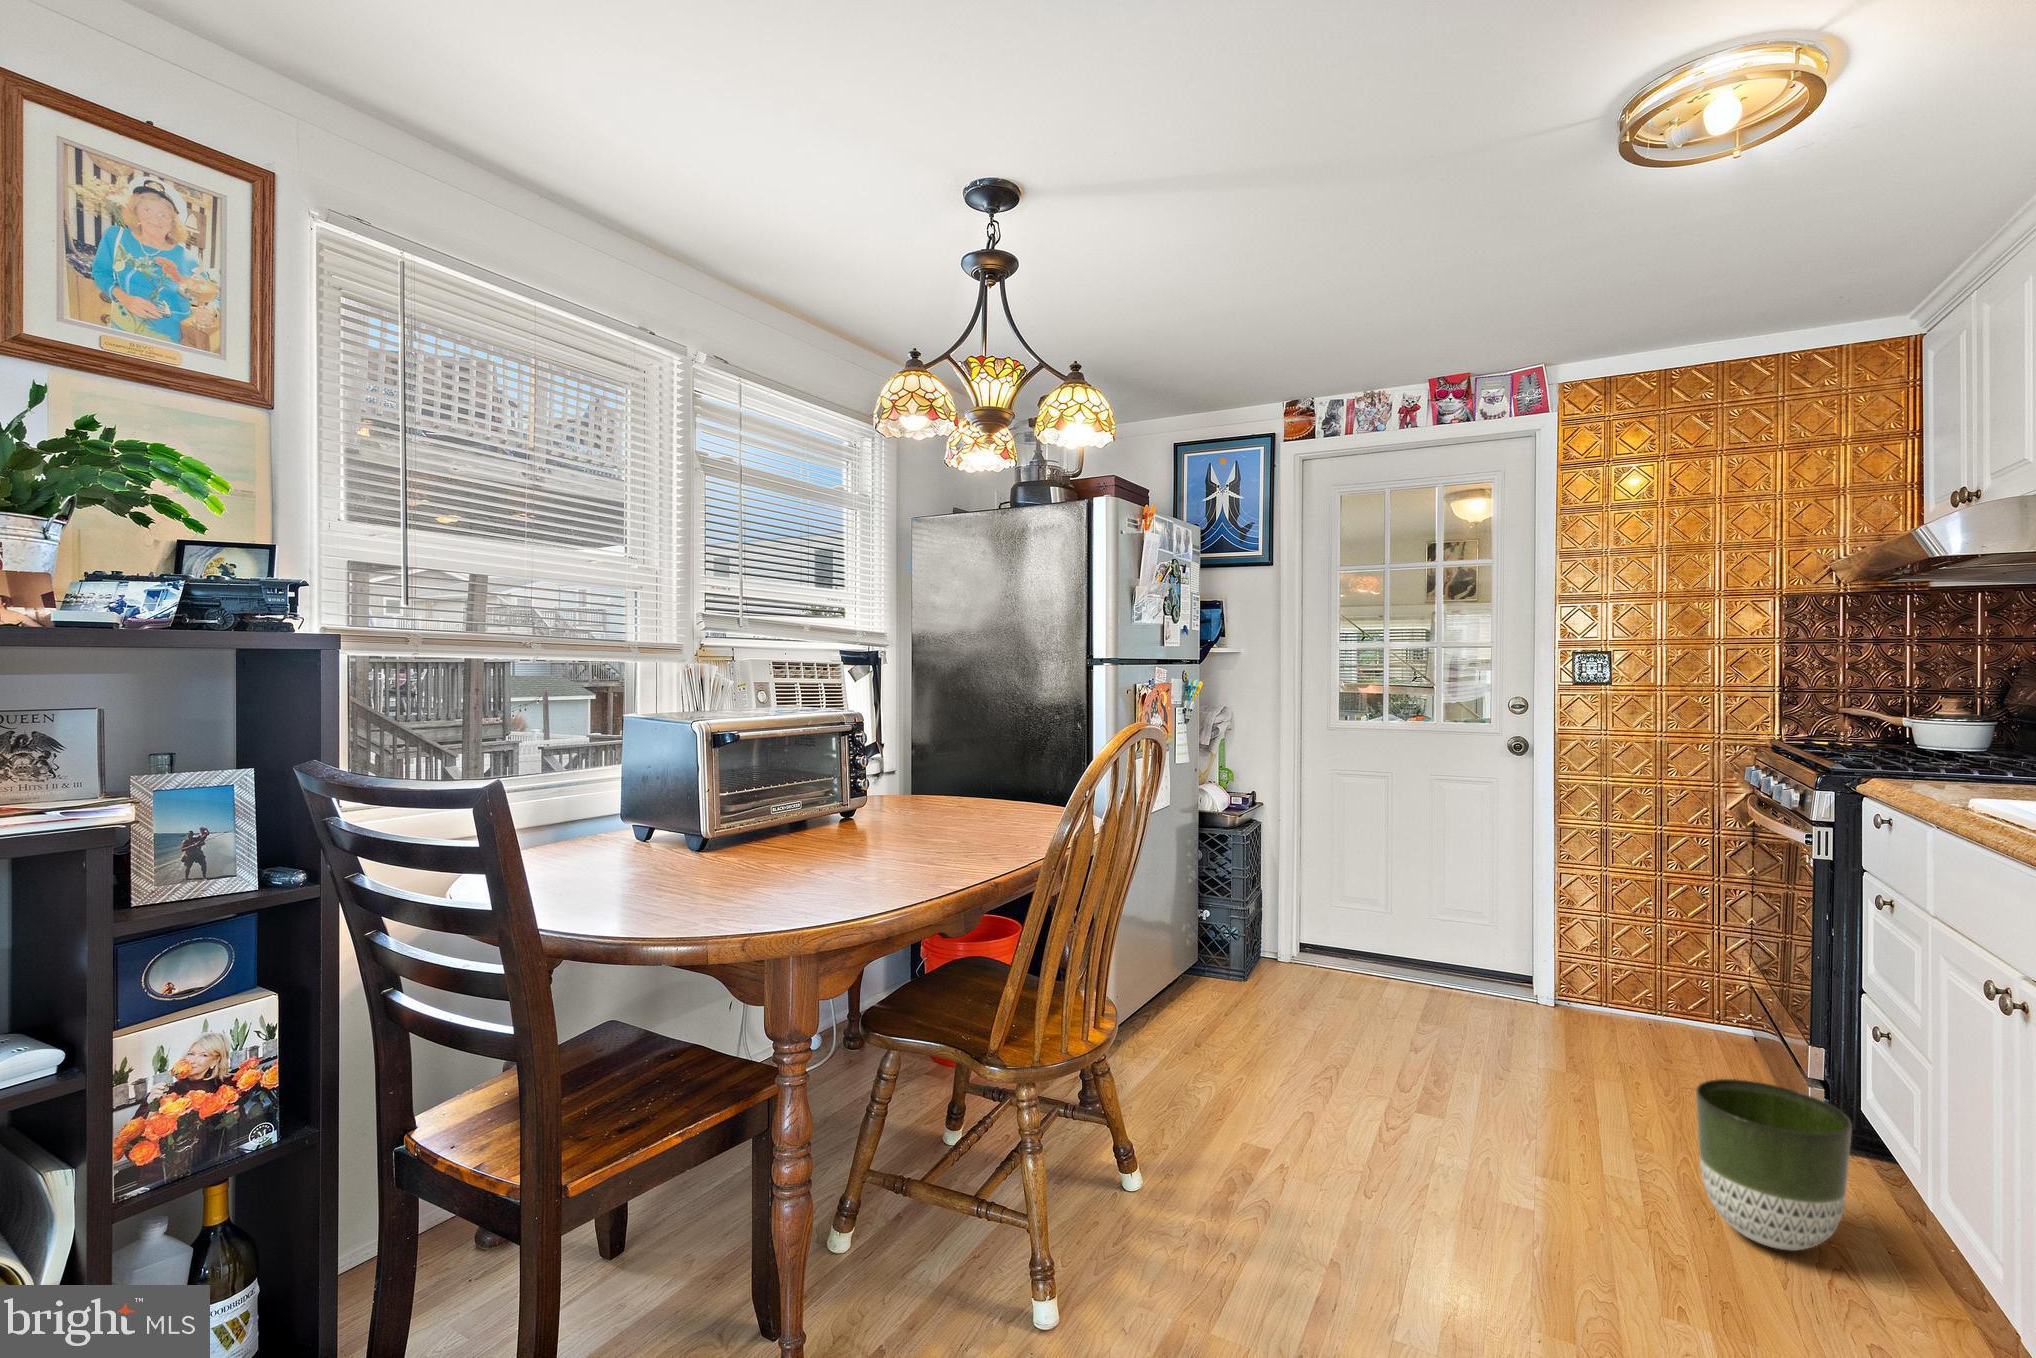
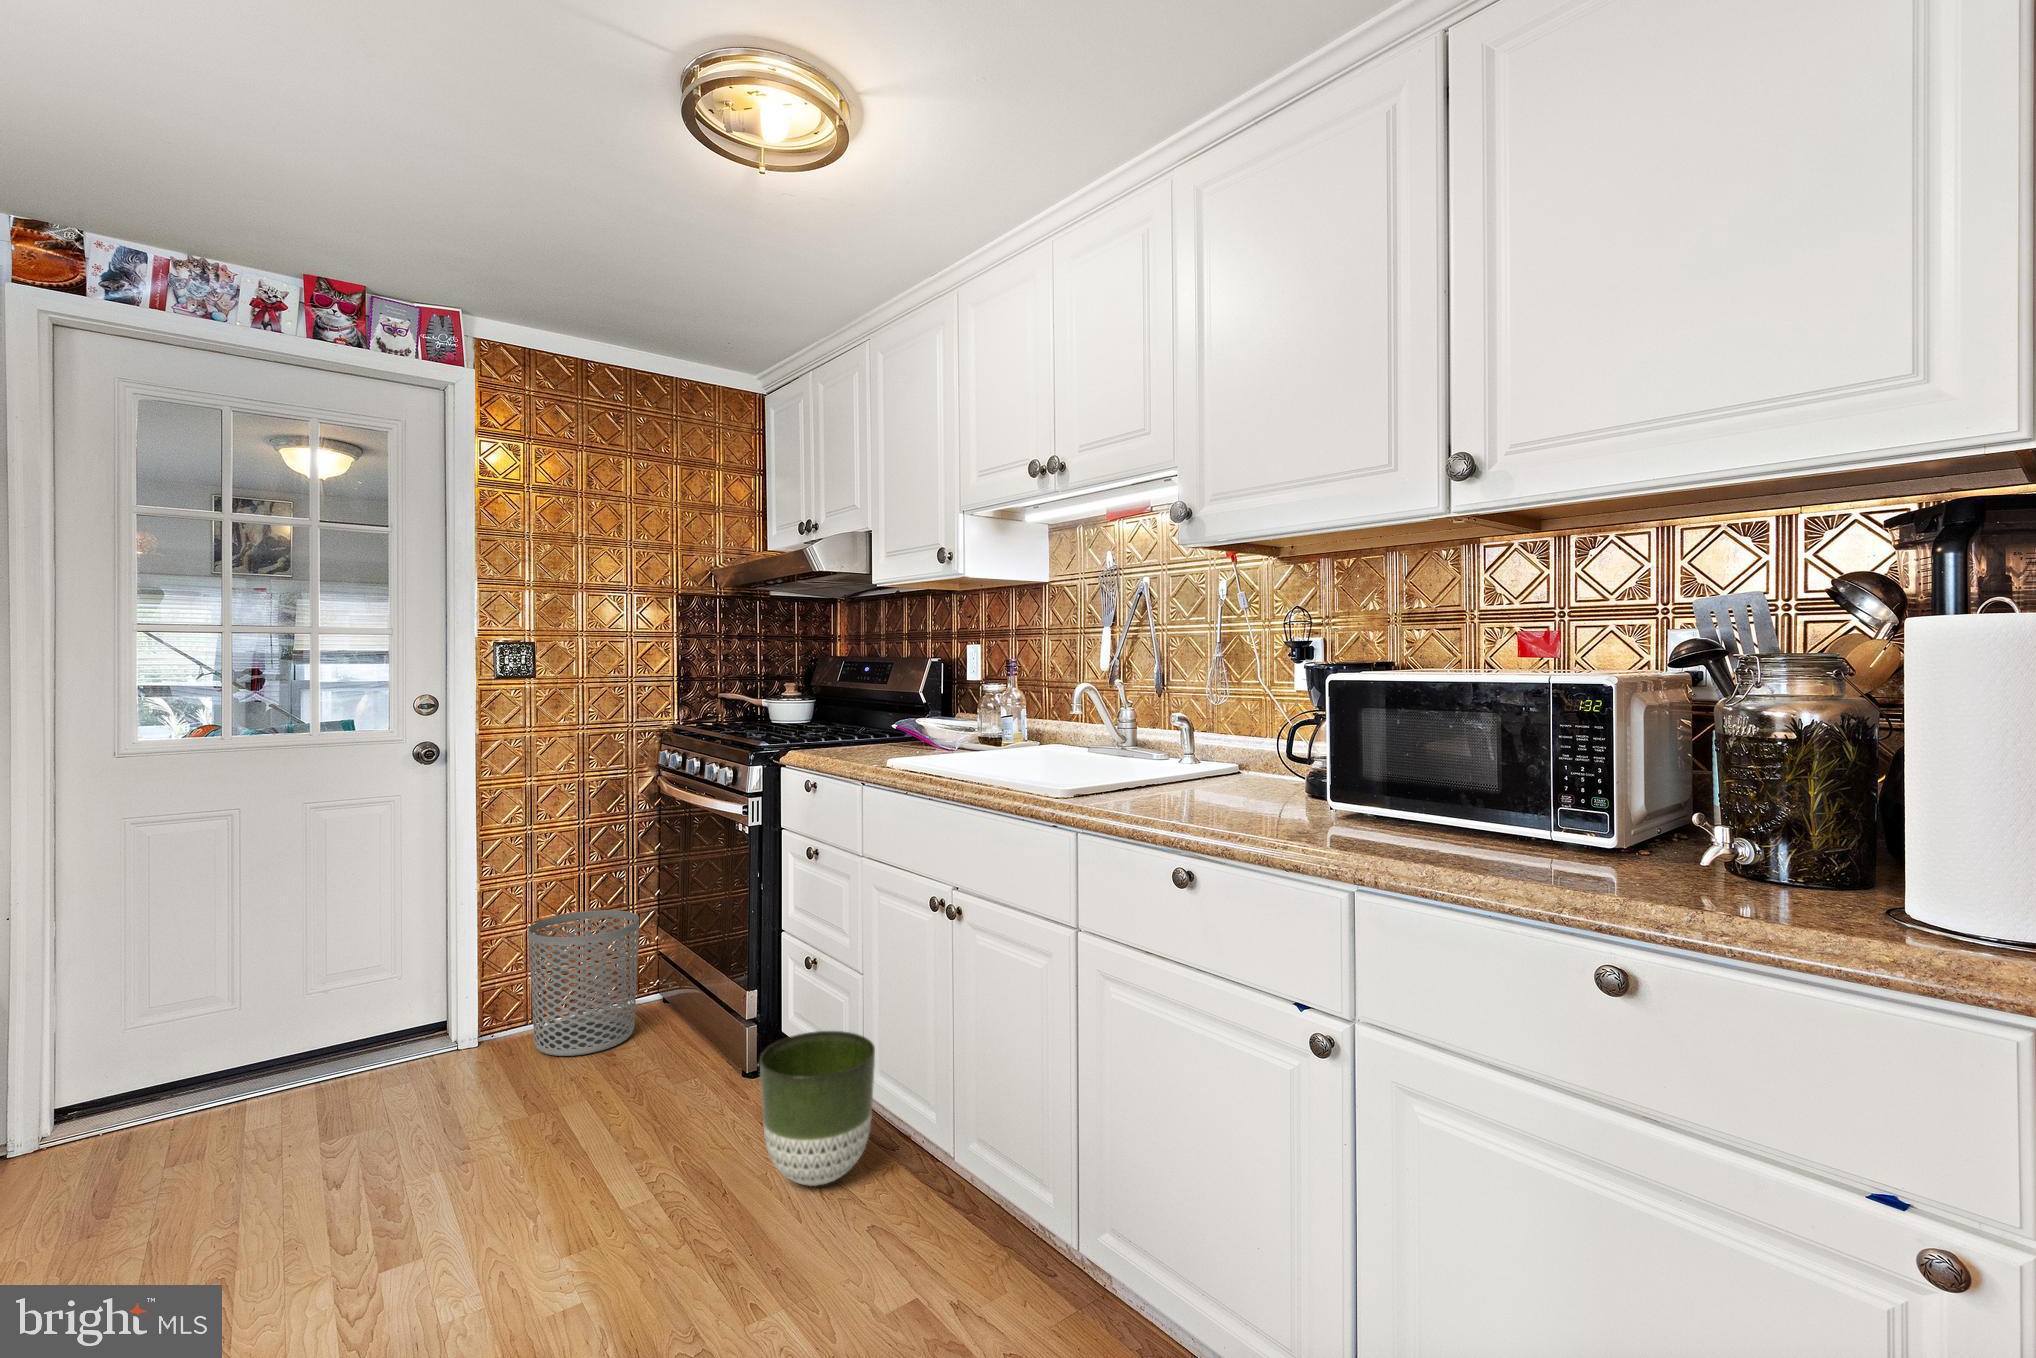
waste bin: none [1588,912,1703,1052] -> present [528,910,639,1056]

